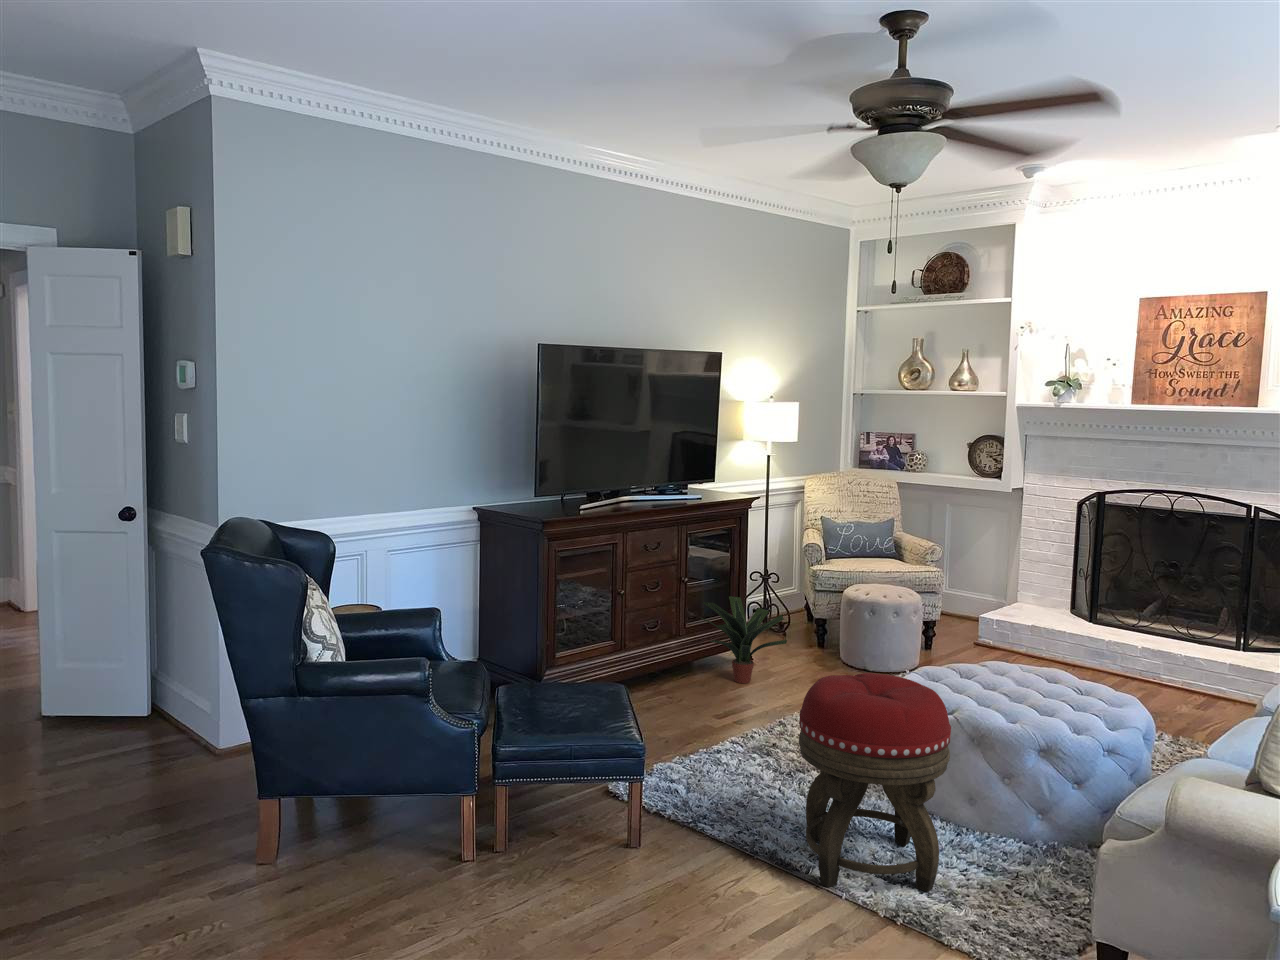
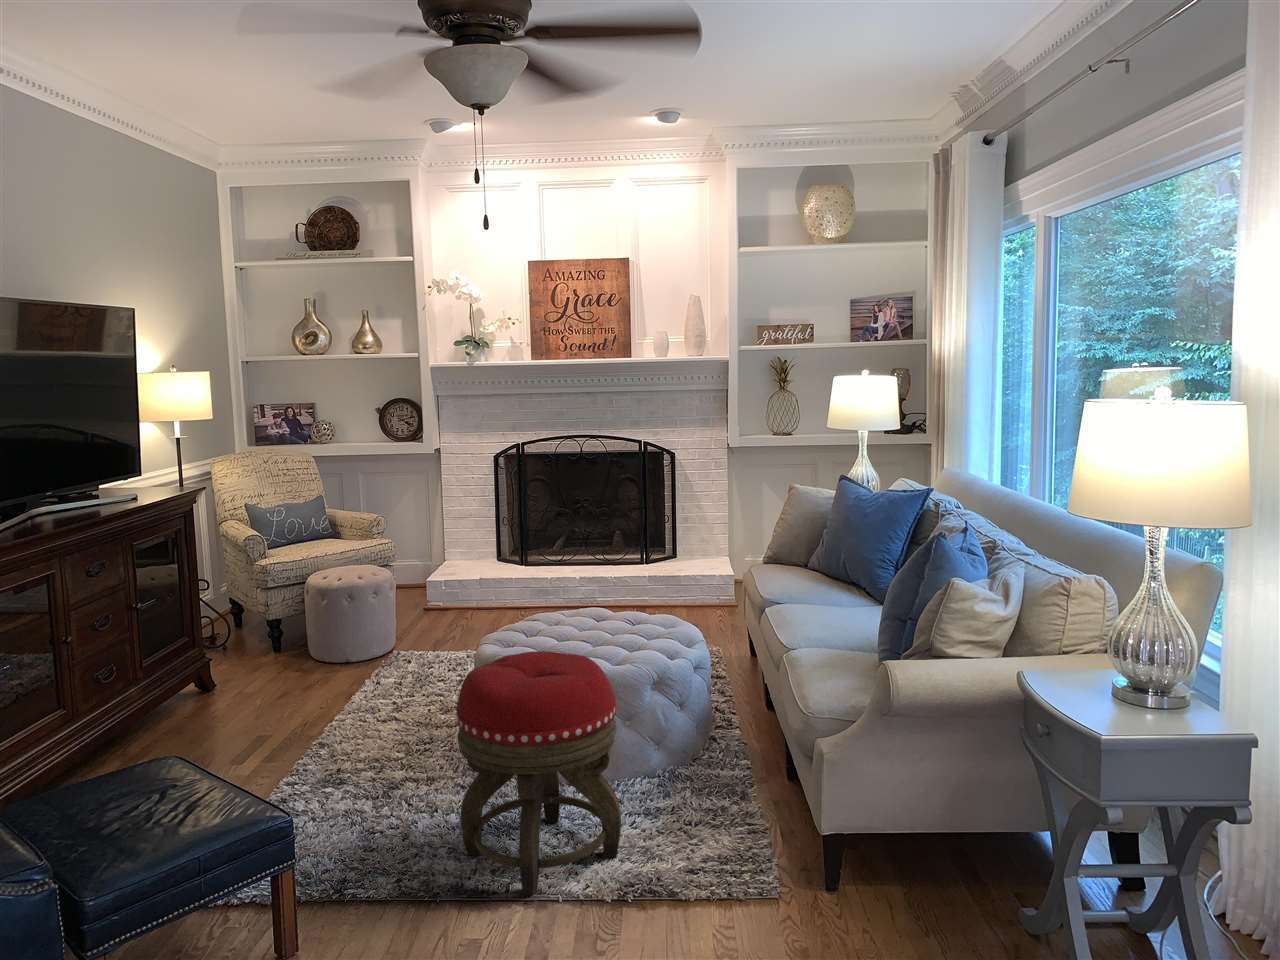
potted plant: present [701,596,787,683] -> none [163,614,280,716]

